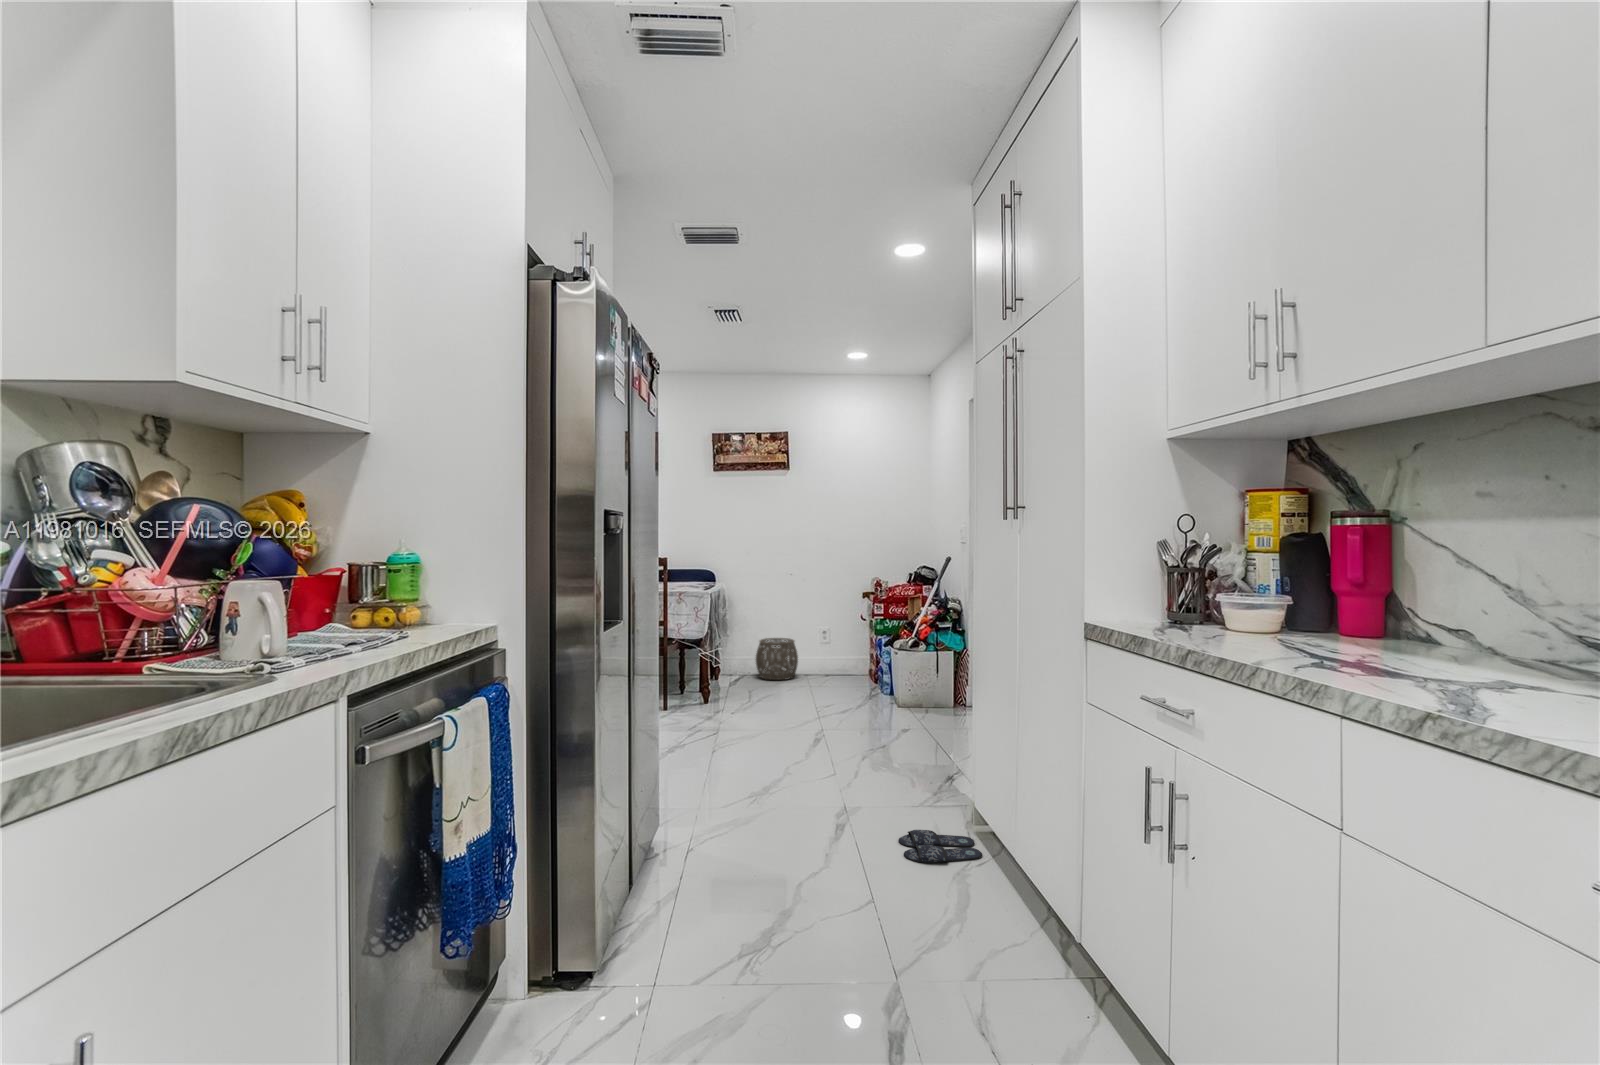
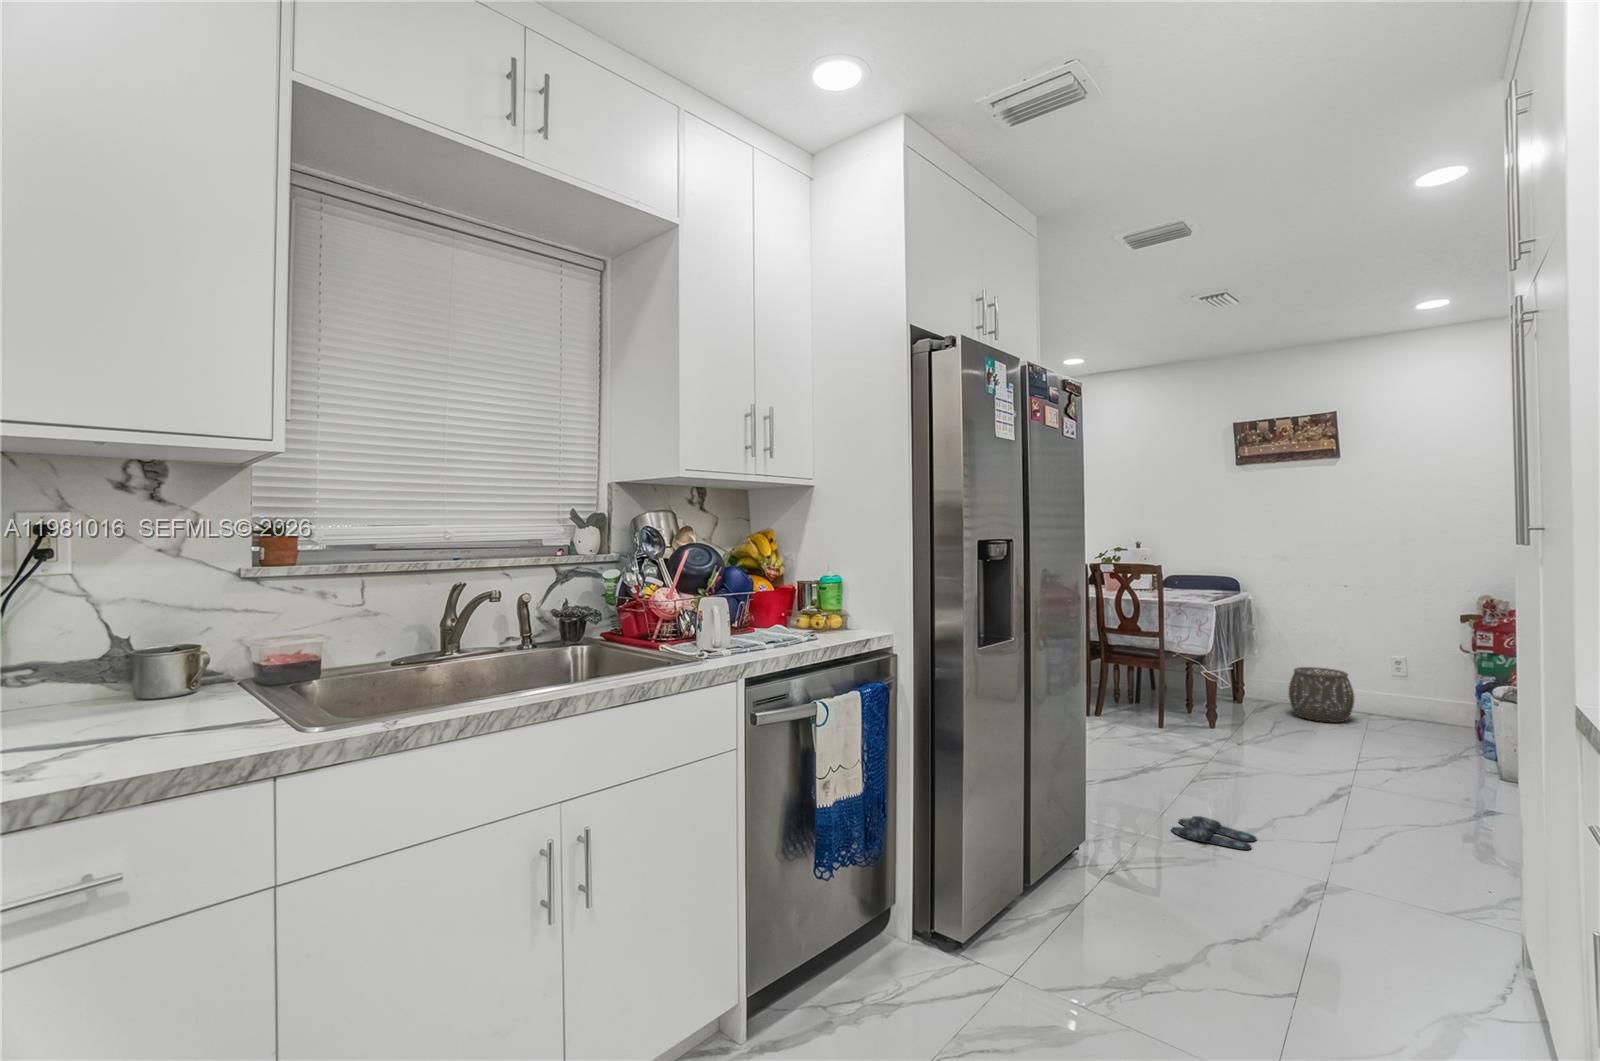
slippers: present [899,830,982,863] -> present [1171,816,1256,850]

